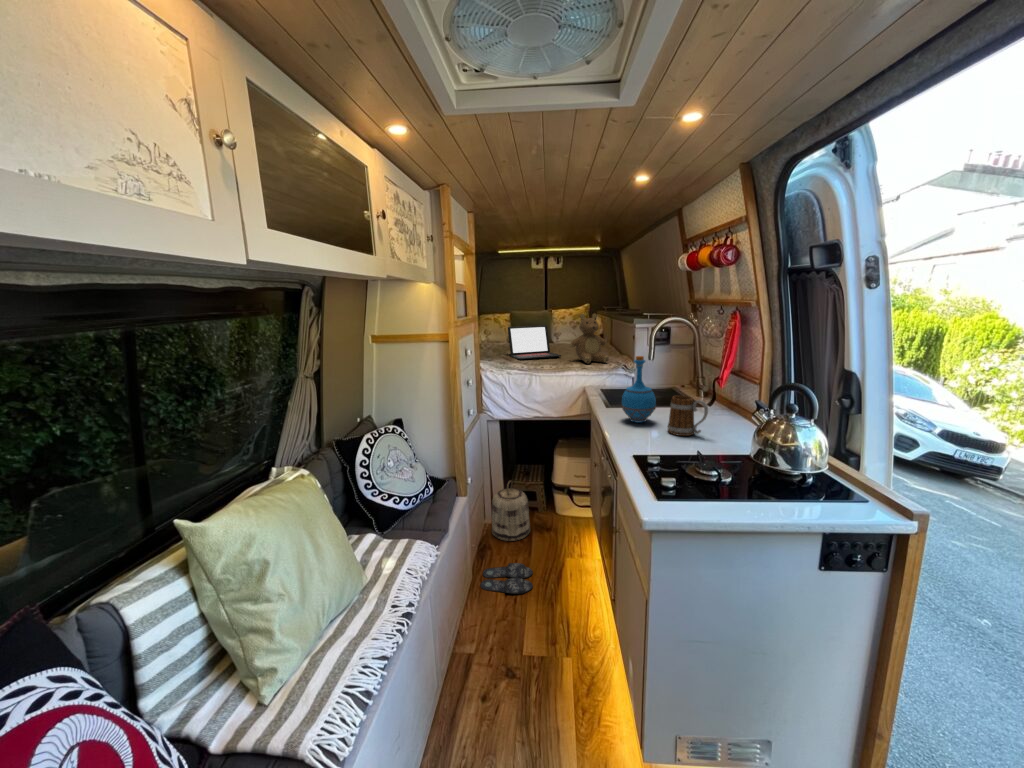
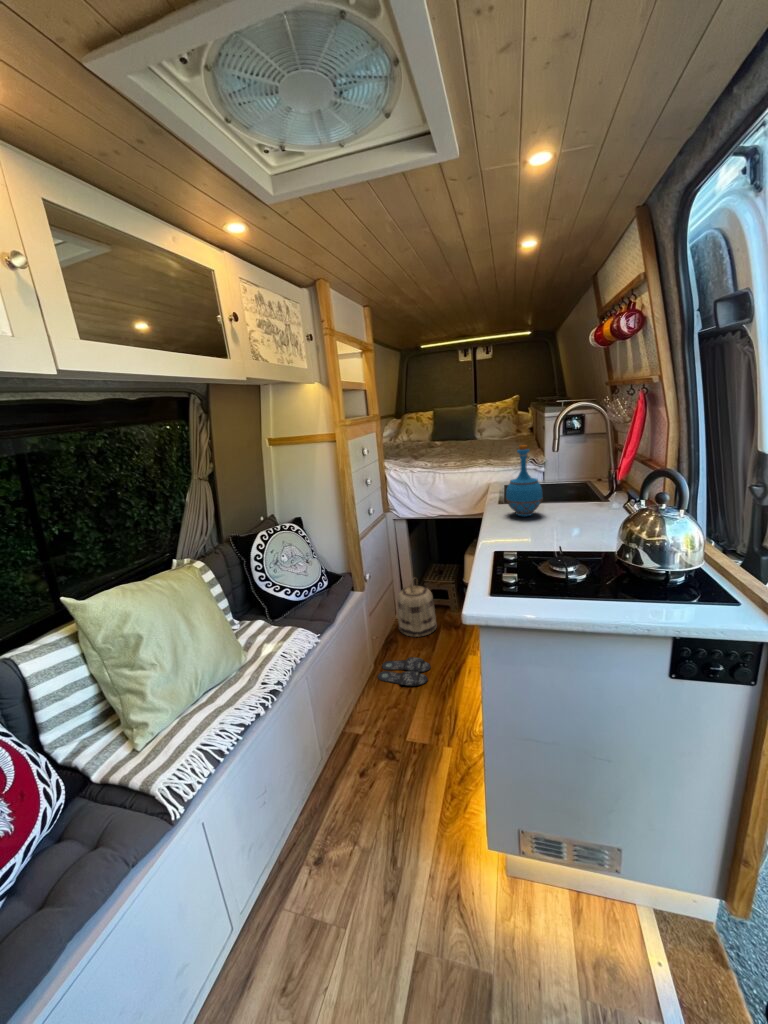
teddy bear: present [570,314,609,363] -> none [480,403,521,457]
laptop: present [508,325,561,360] -> none [419,419,474,456]
mug: present [668,395,708,436] -> none [550,486,591,529]

